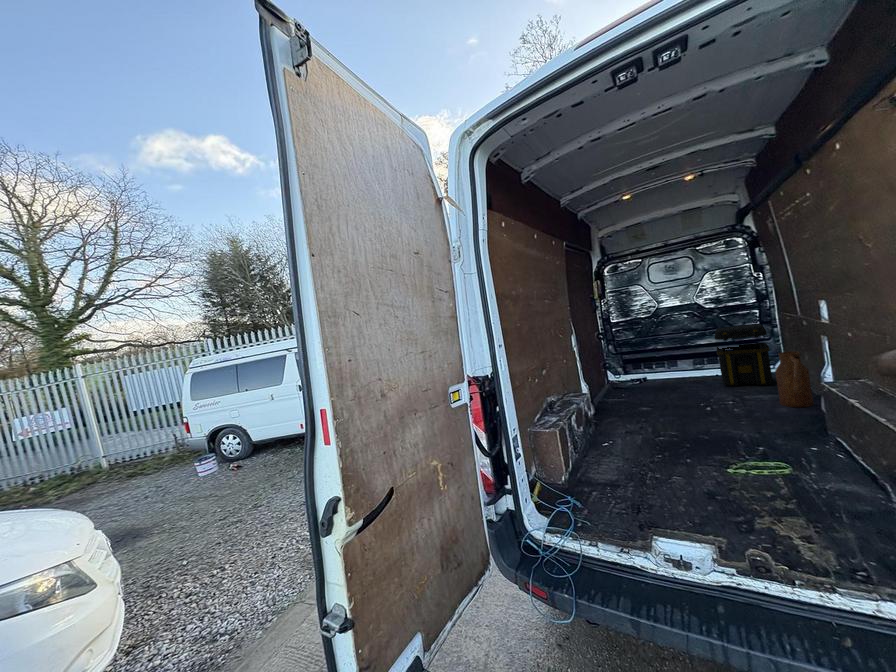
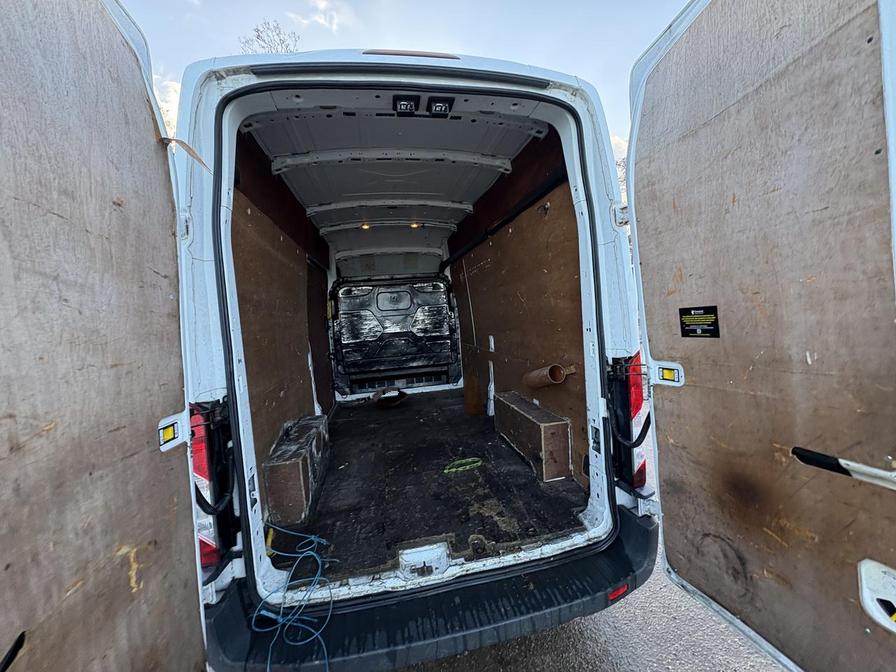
toolbox: present [715,324,772,386] -> none [423,351,459,401]
bag: none [648,368,694,391] -> present [372,387,409,408]

